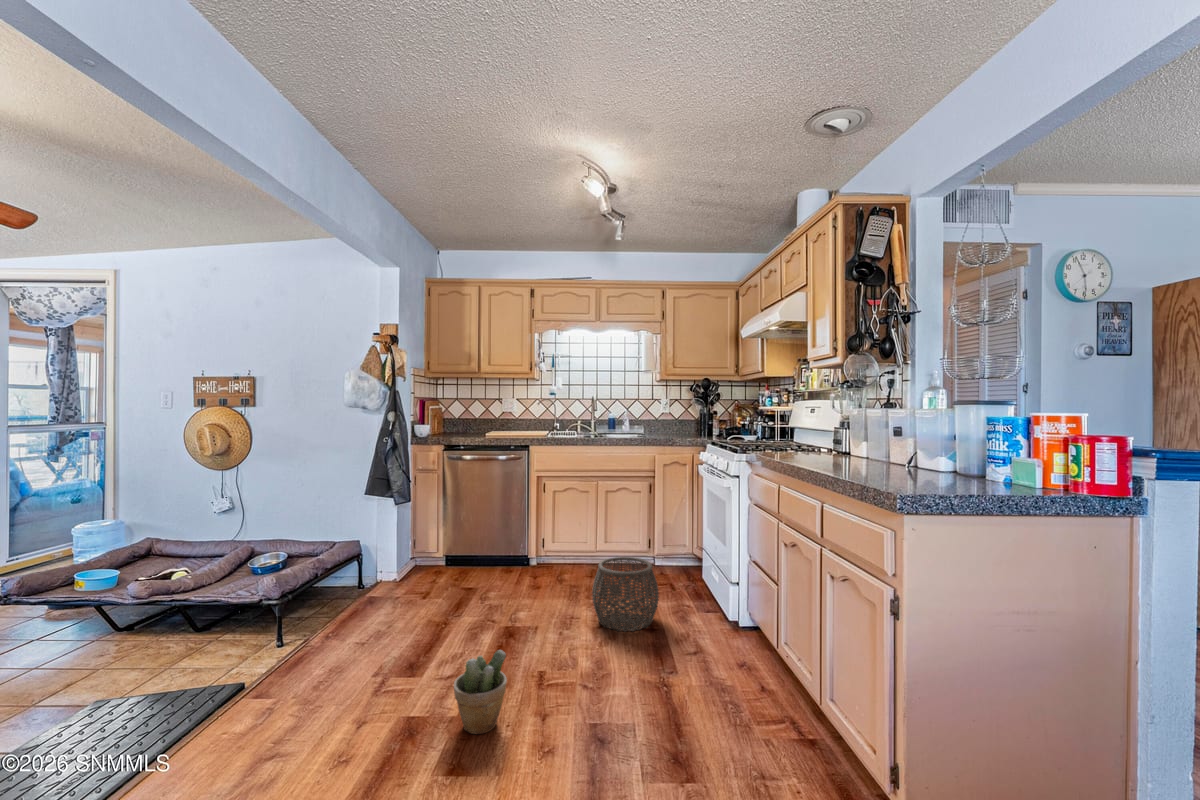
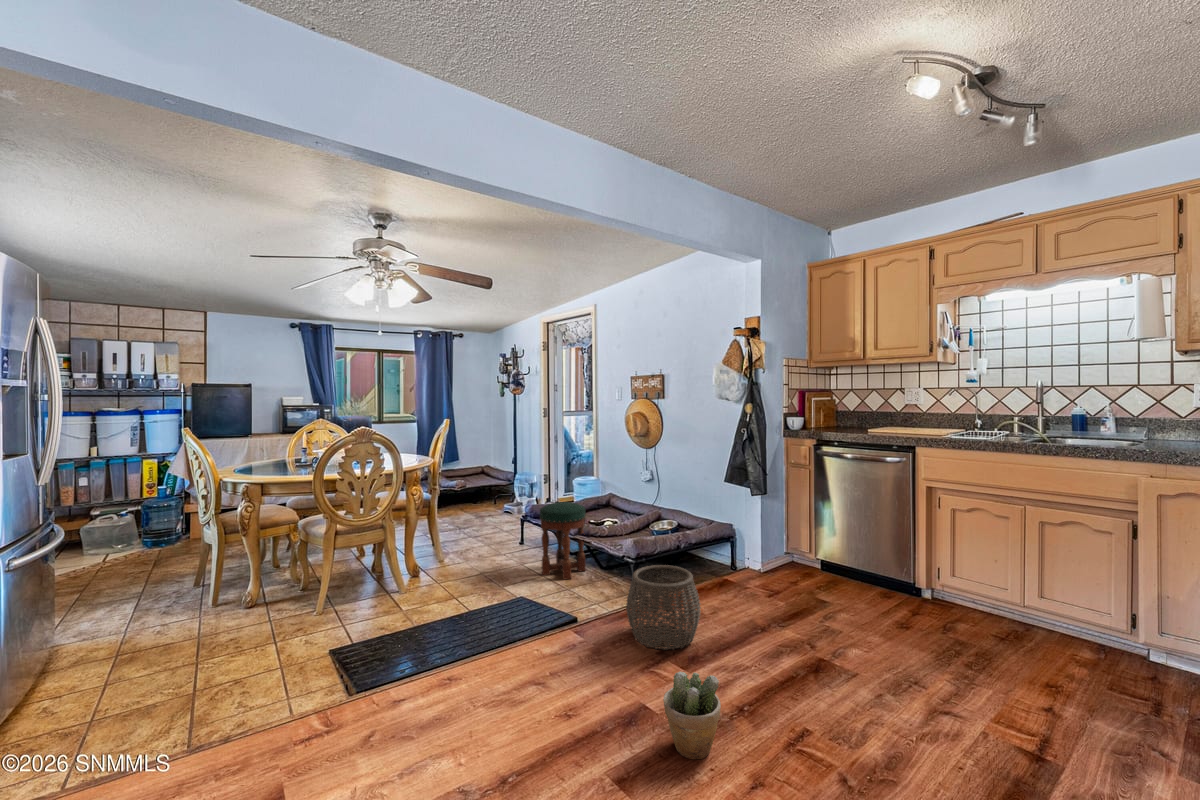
stool: none [99,548,183,663] -> present [540,502,586,579]
woven basket: present [592,557,659,631] -> present [626,565,701,650]

